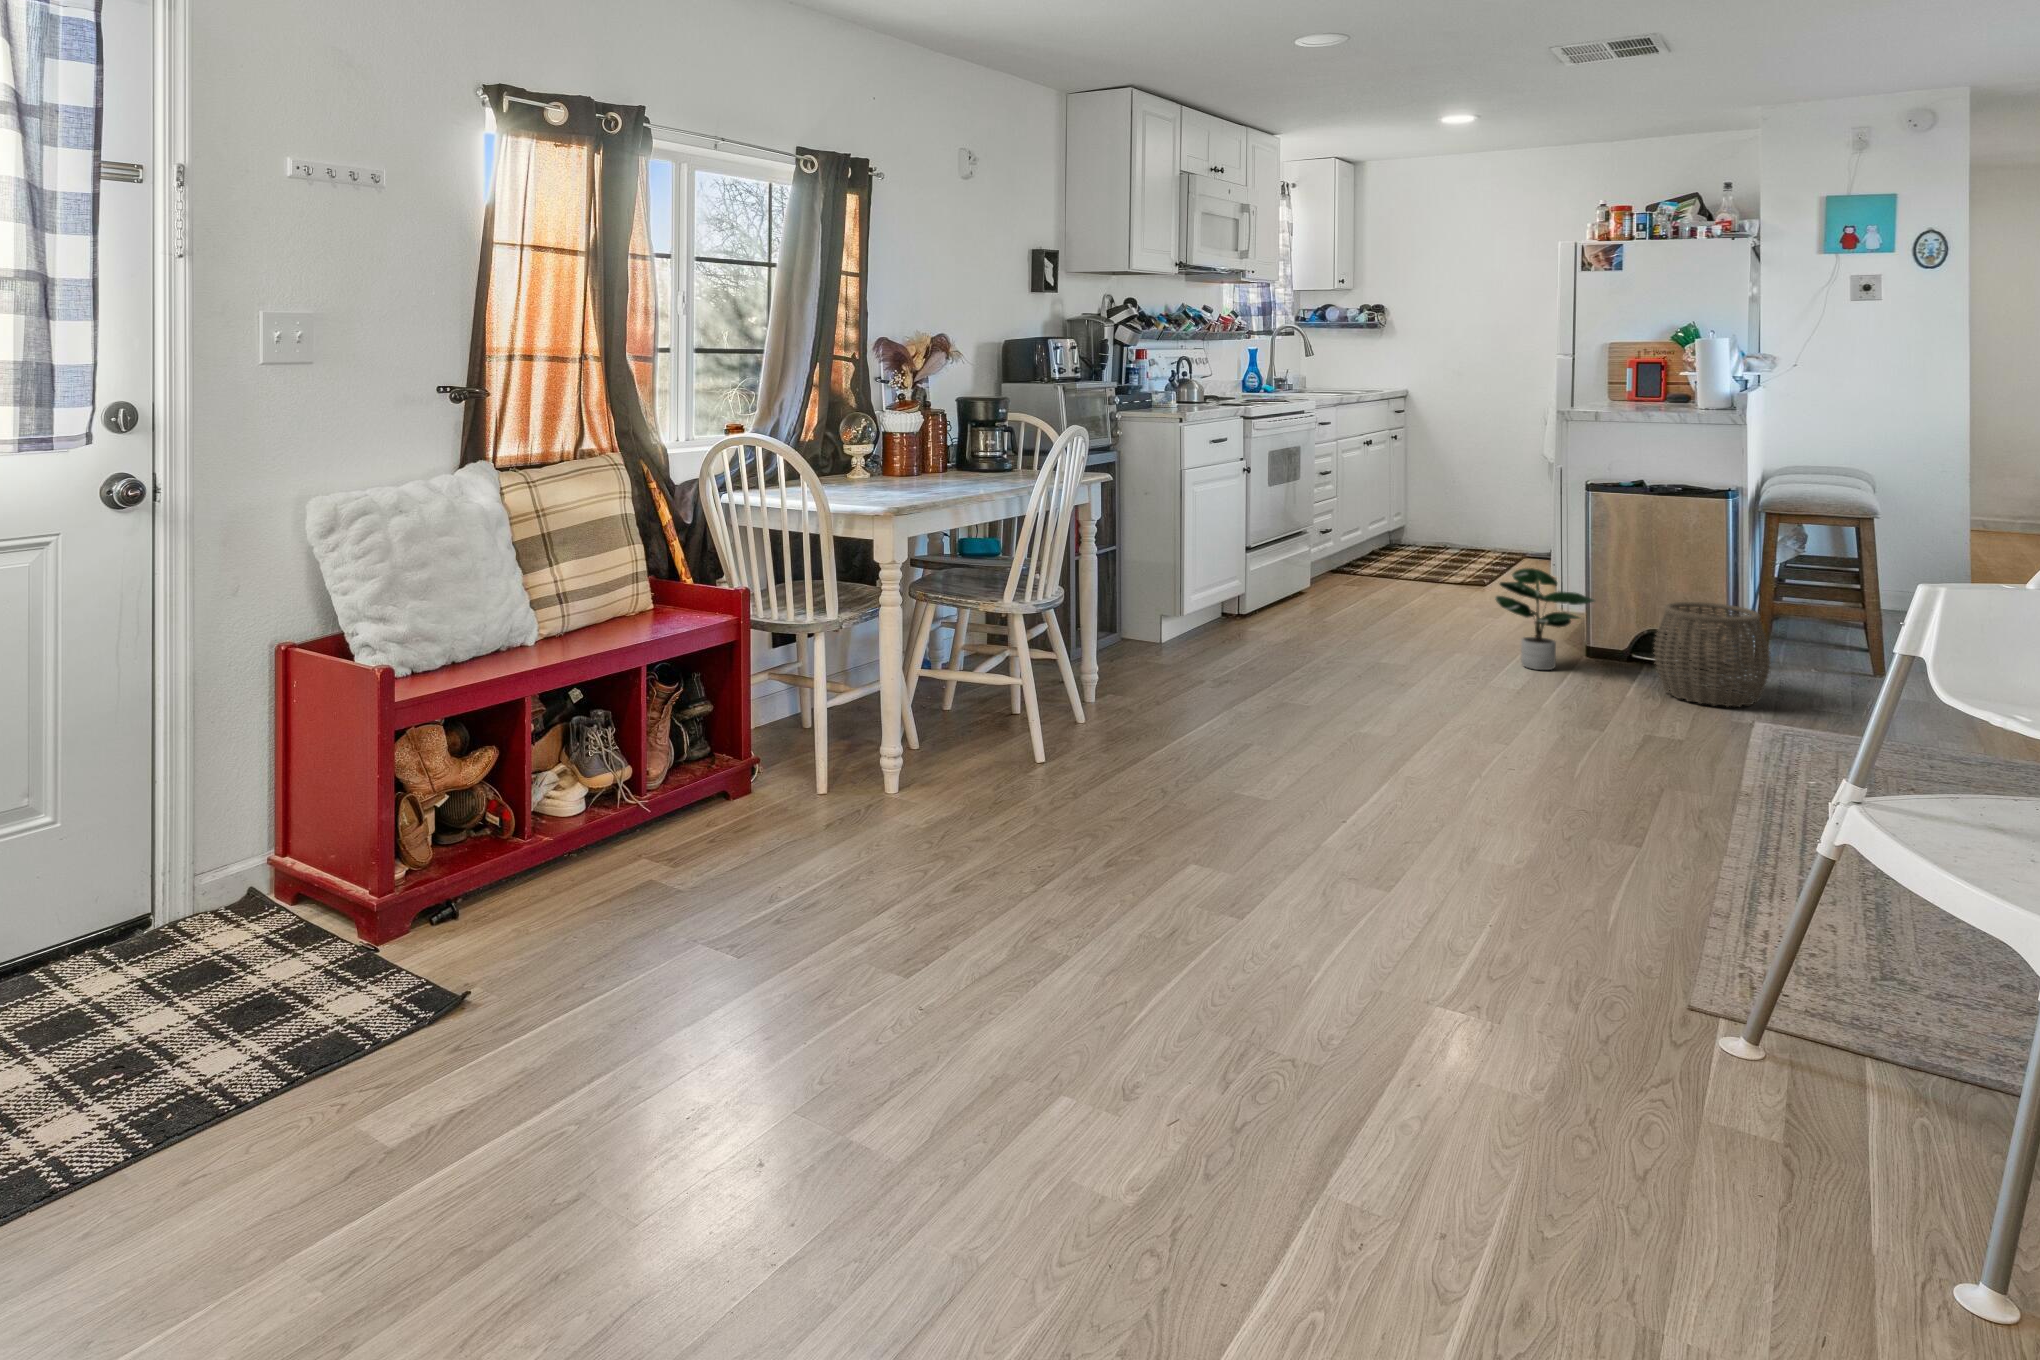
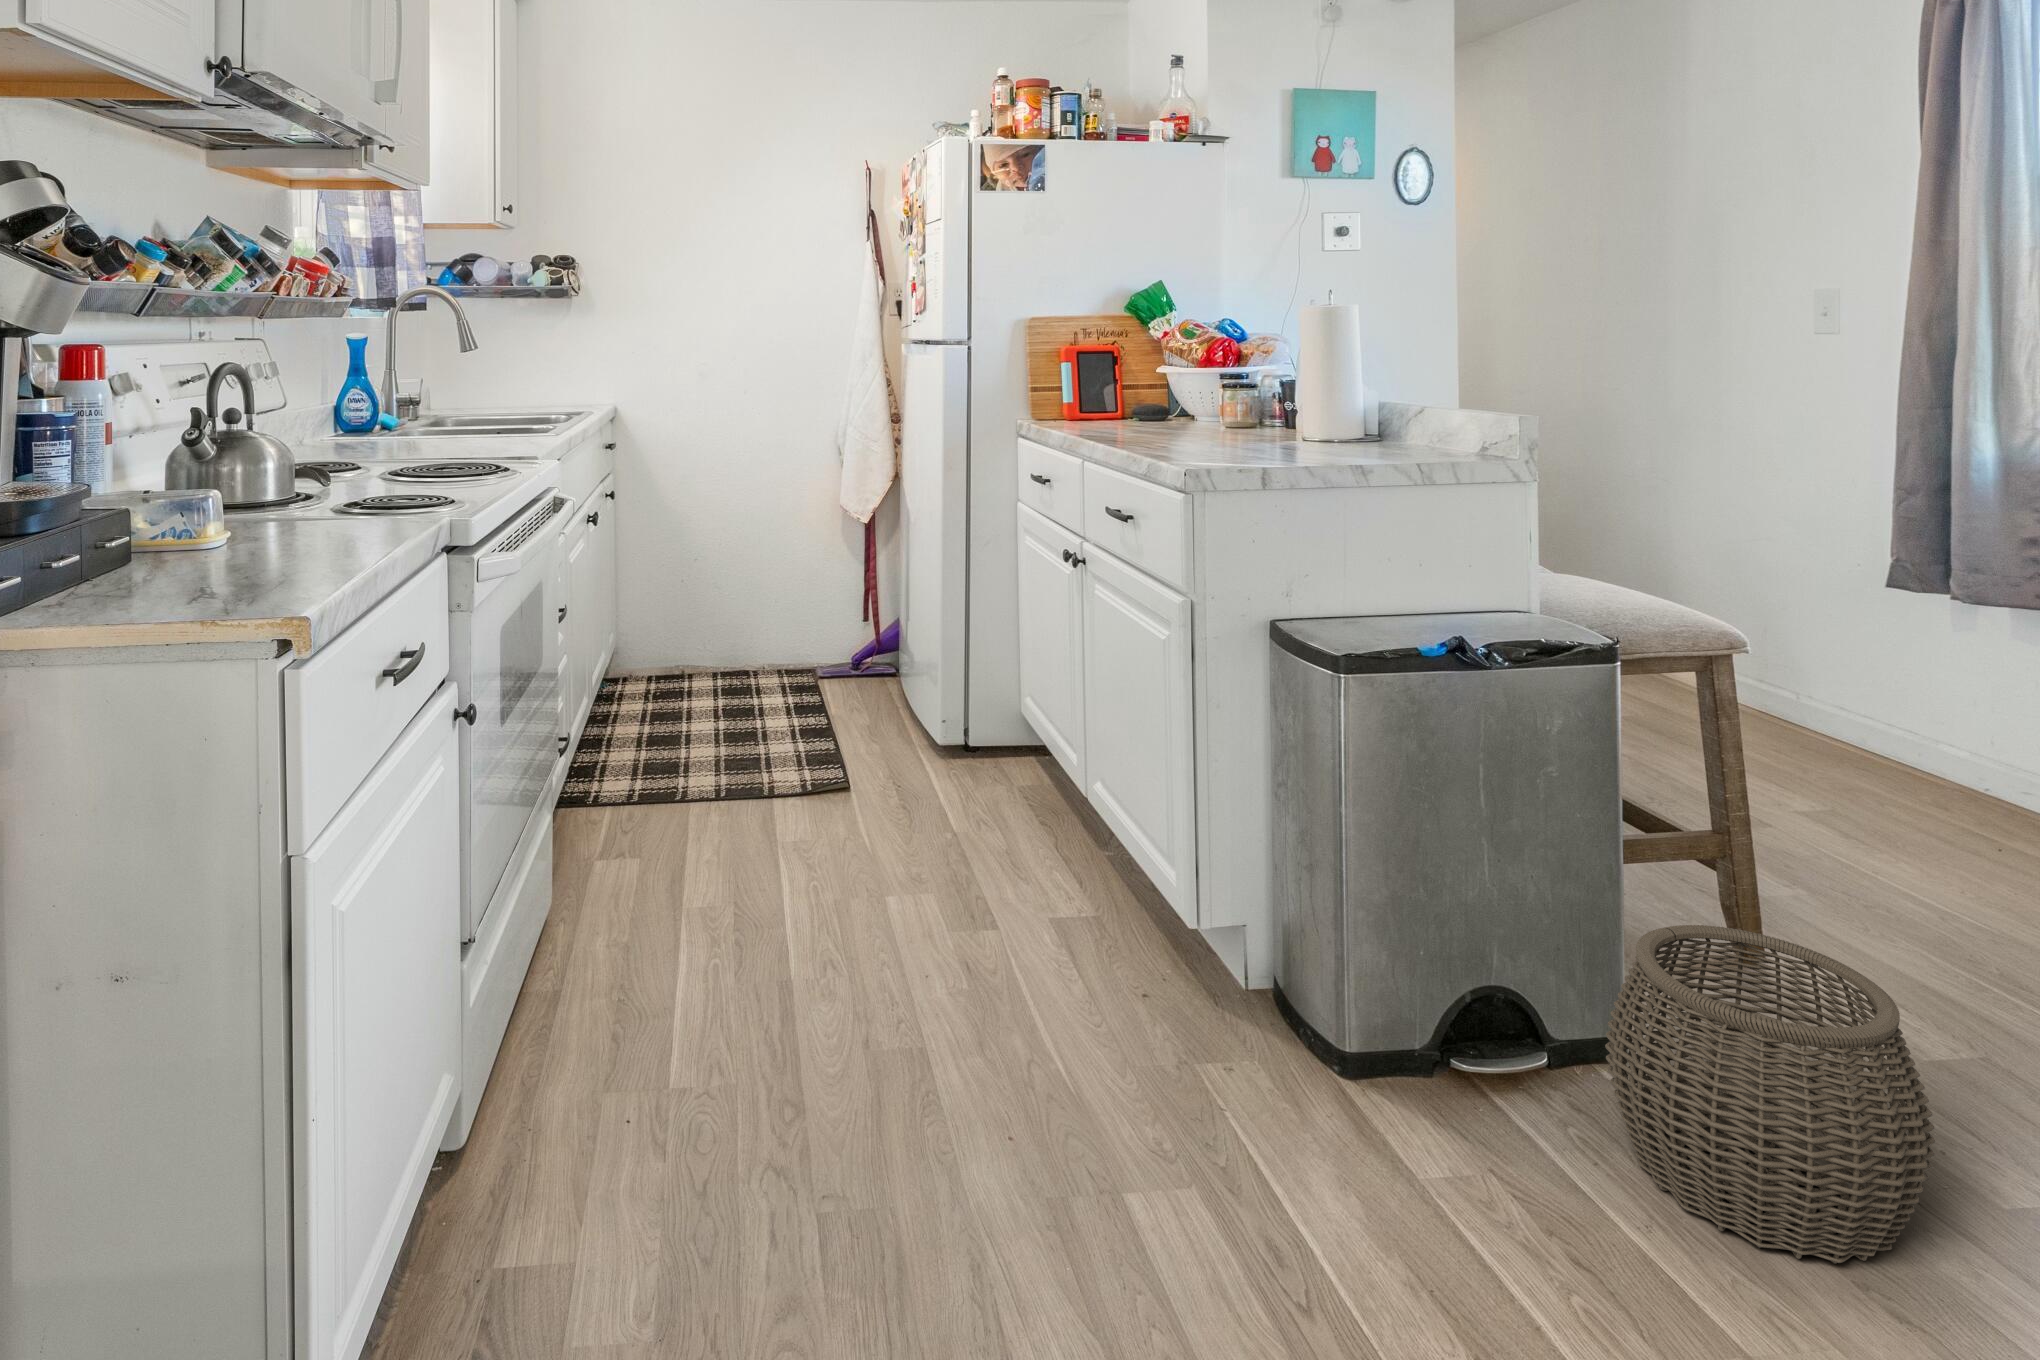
potted plant: present [1496,568,1595,670] -> none [1212,880,1473,1192]

